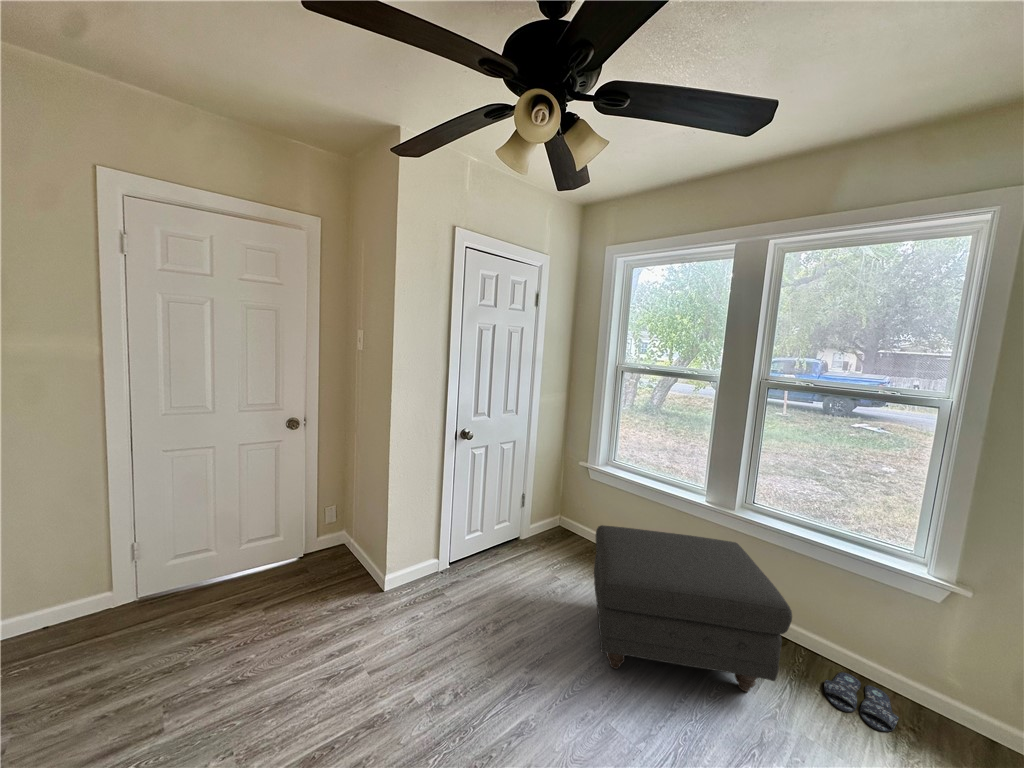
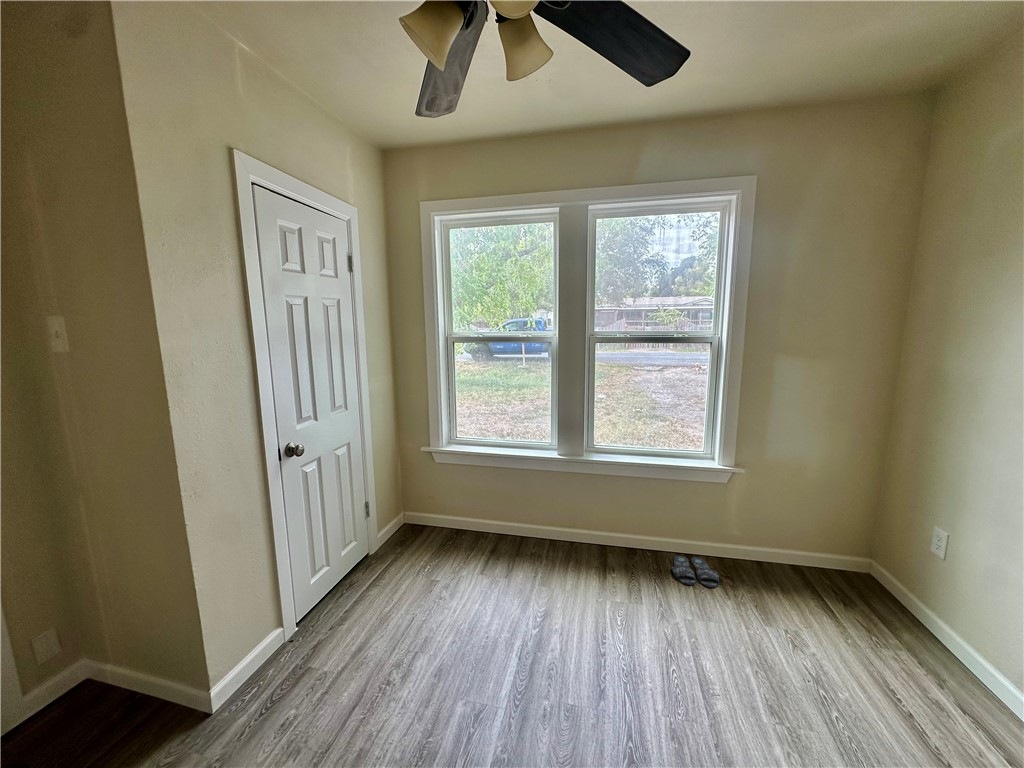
ottoman: present [594,525,792,692] -> none [480,483,666,646]

